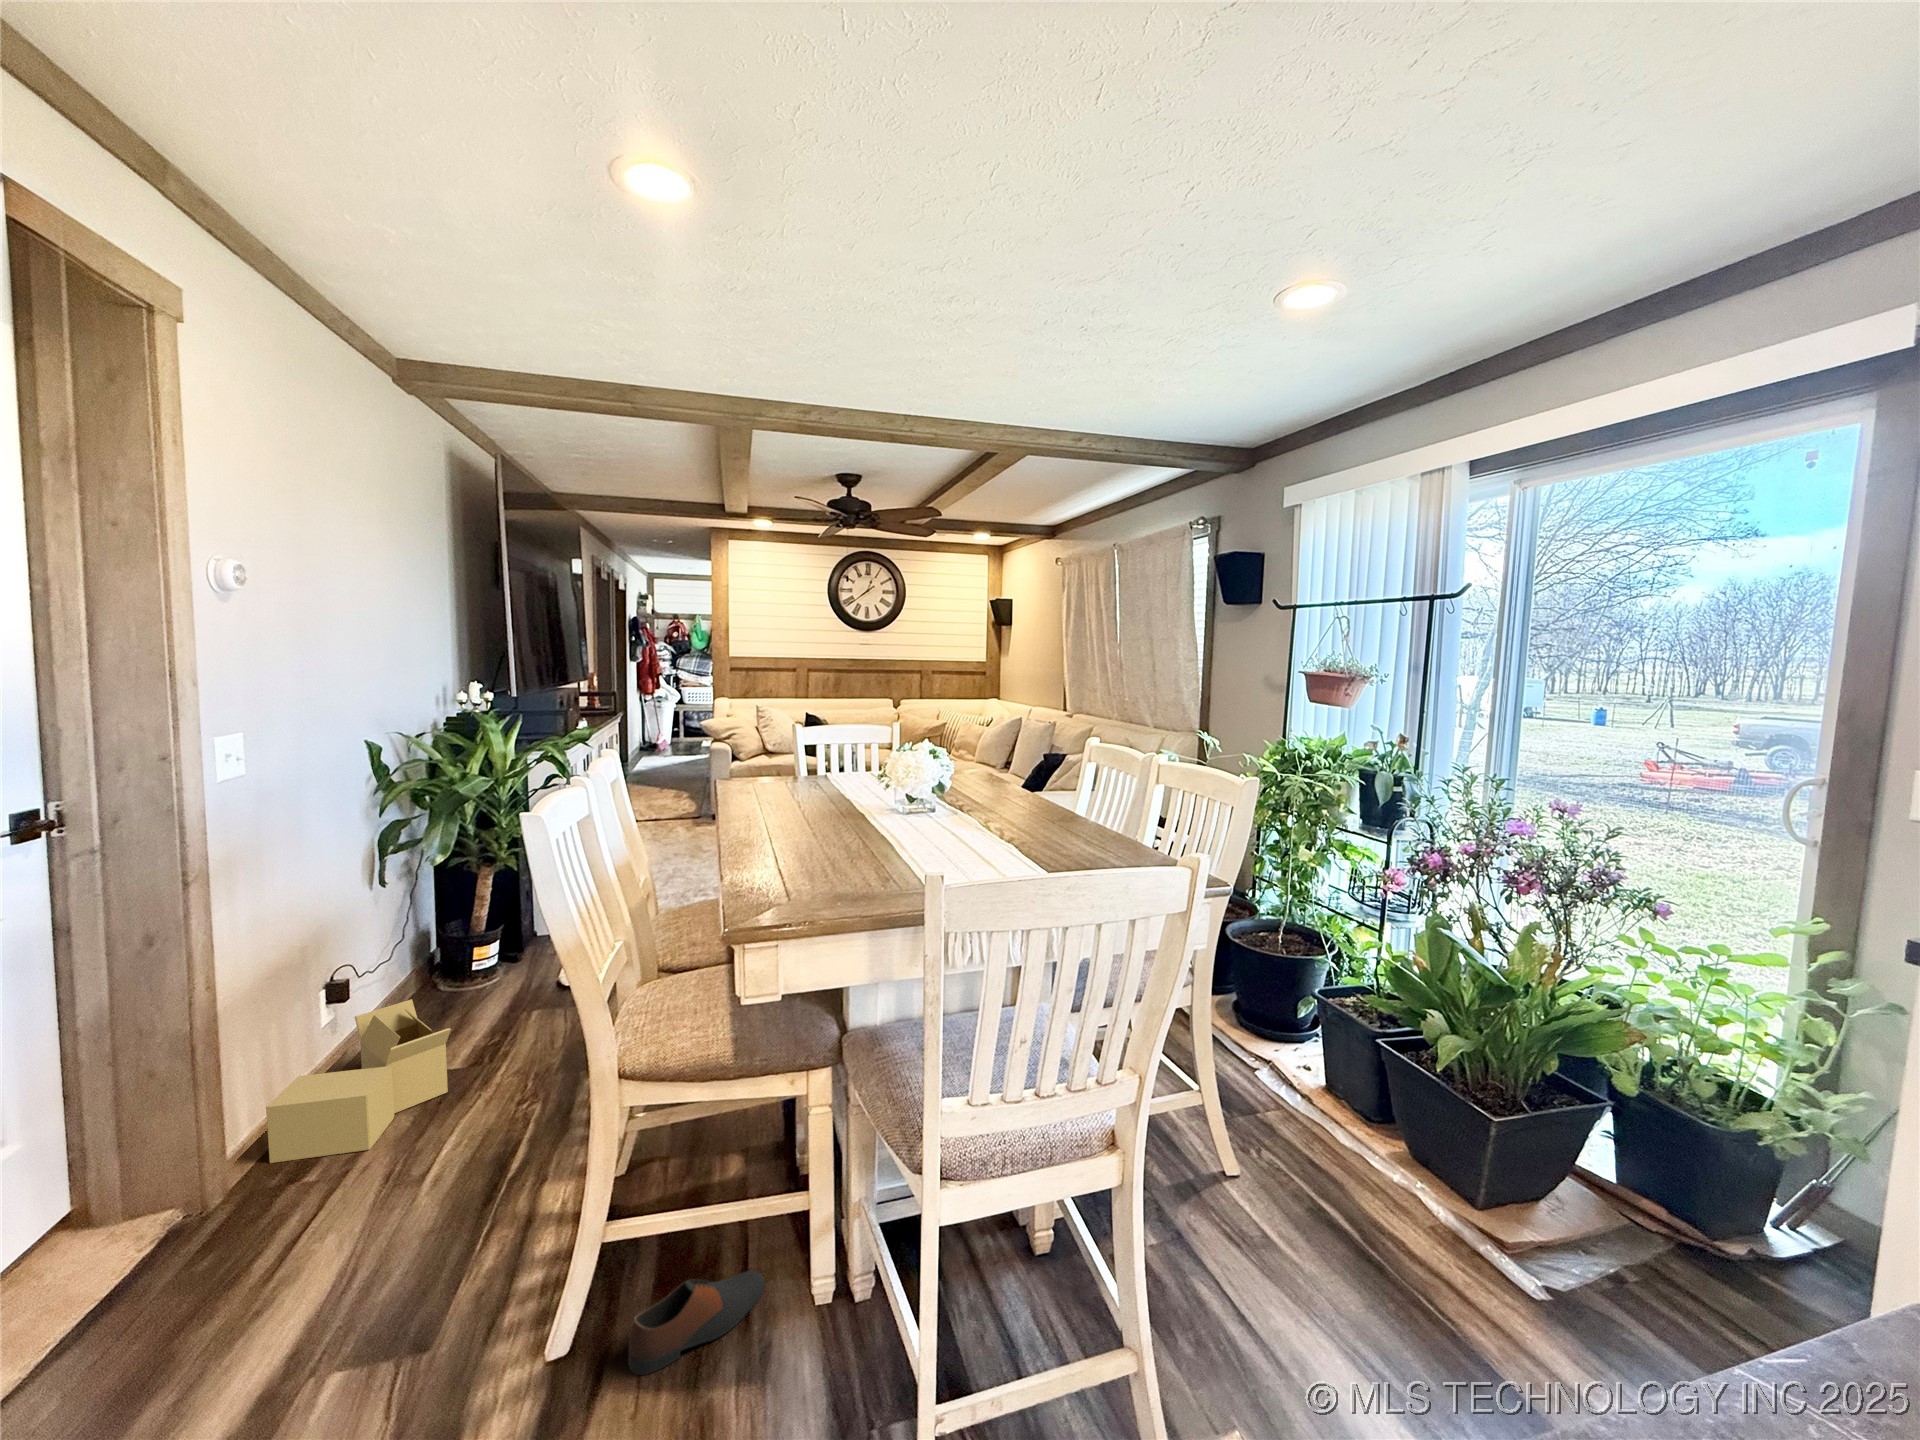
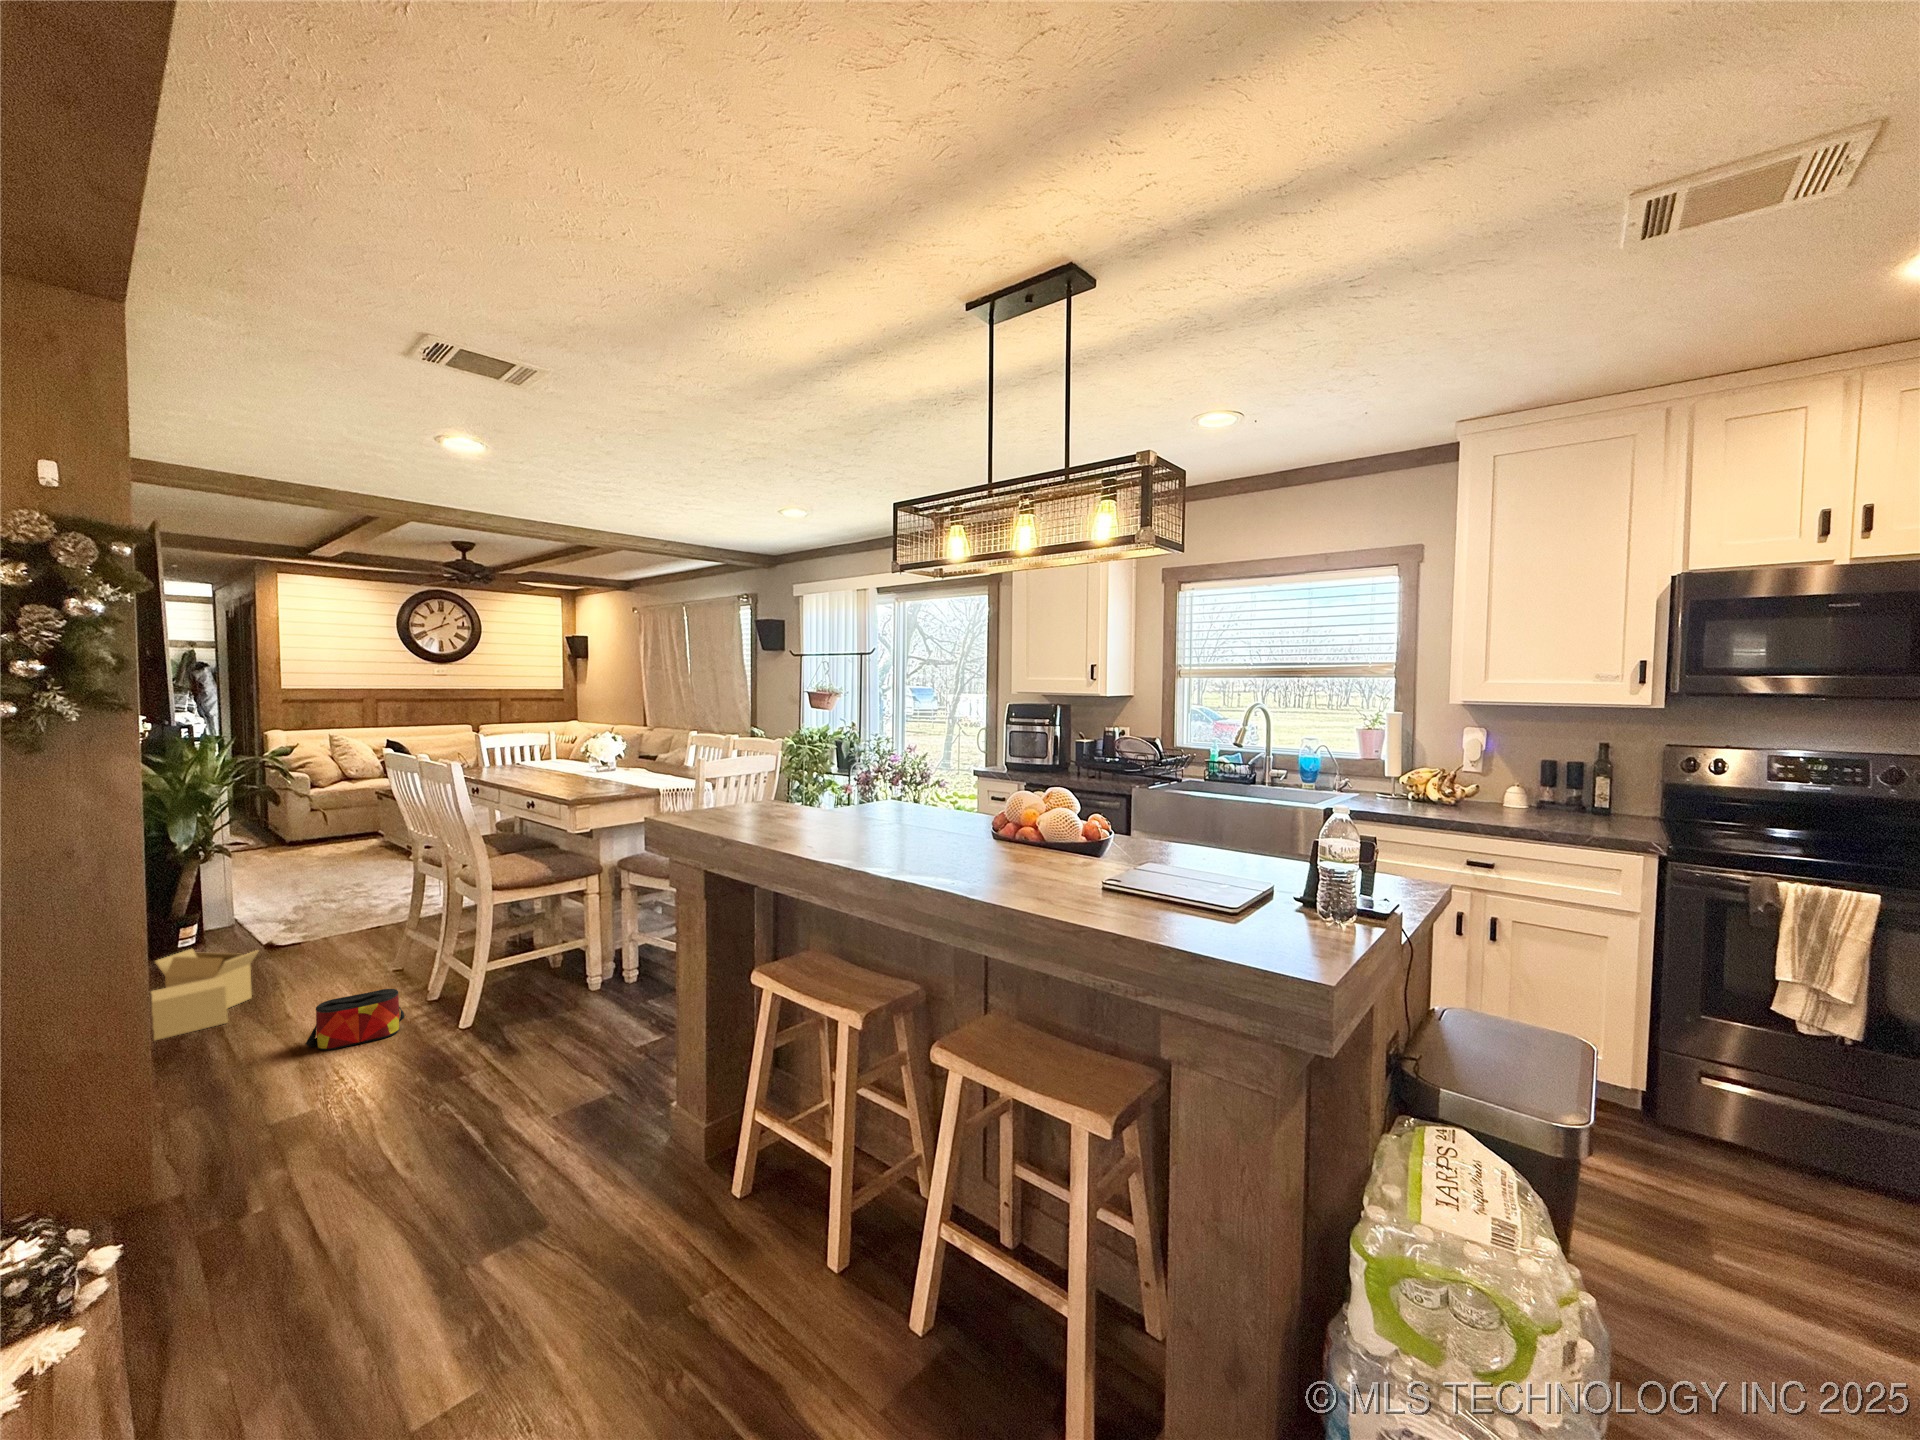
bag: none [345,1201,502,1318] -> present [306,989,405,1050]
shoe: present [628,1271,765,1375] -> none [508,987,563,1024]

